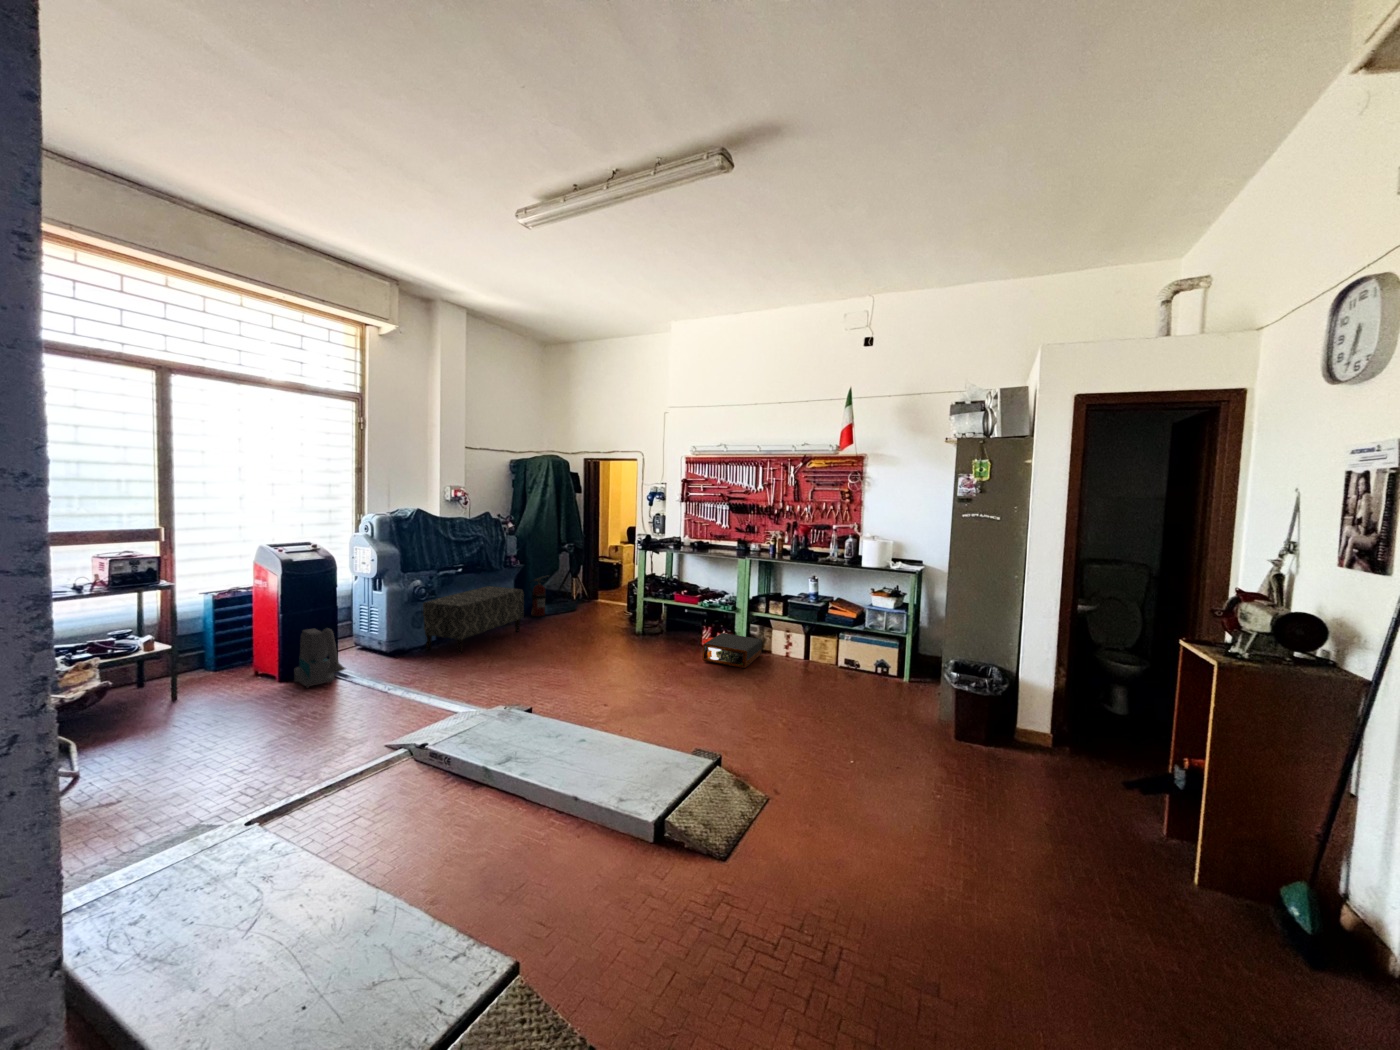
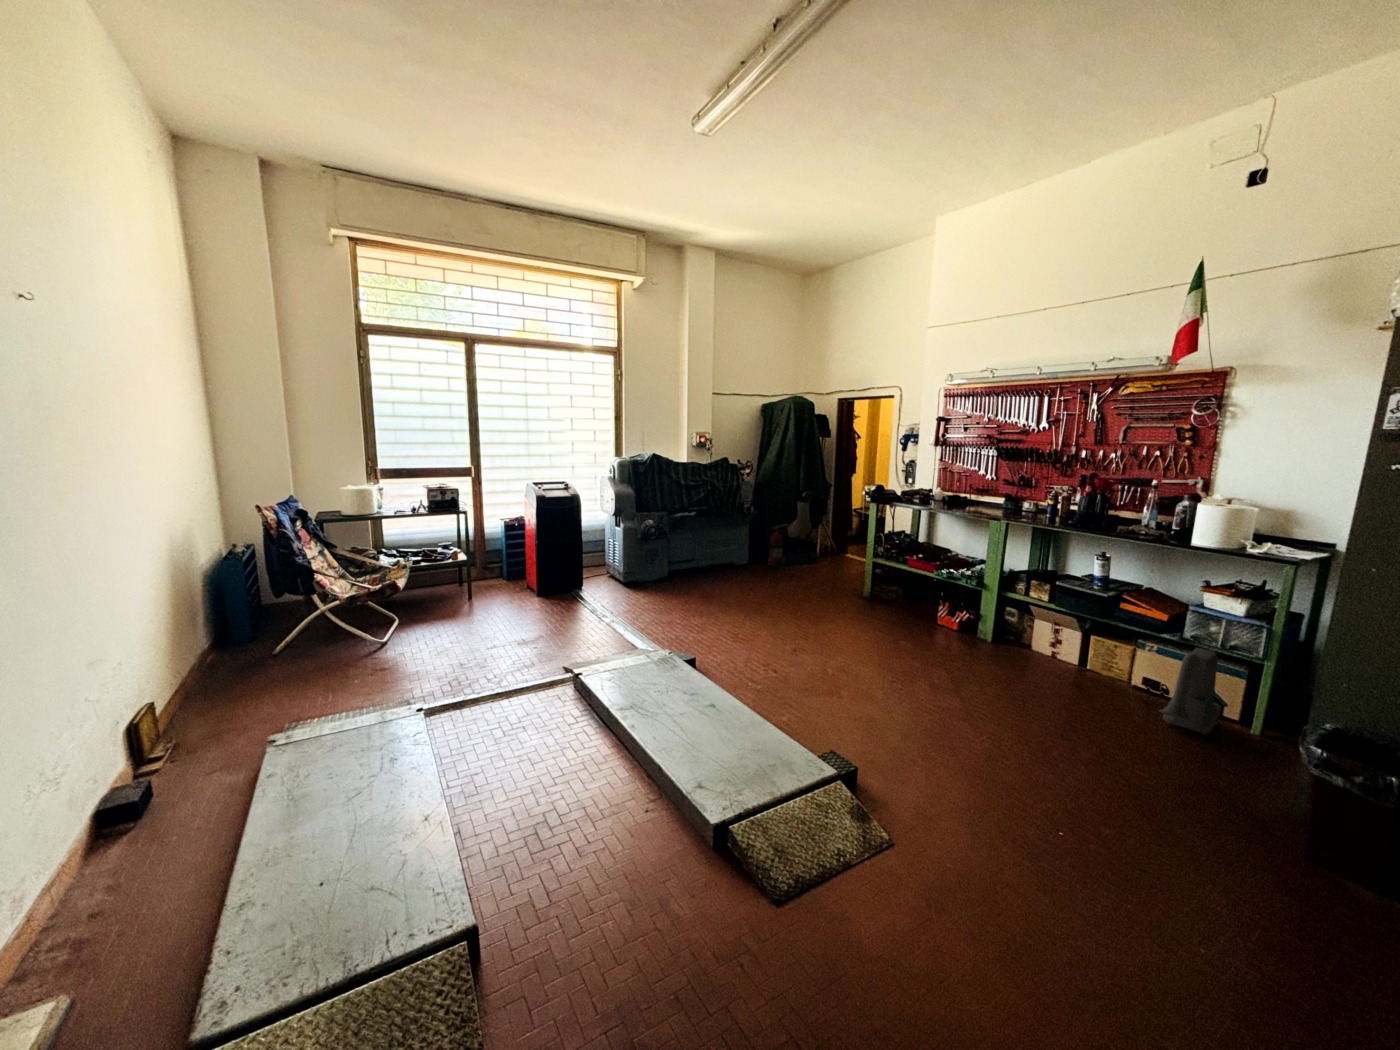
bench: present [423,586,524,654] -> none [652,531,751,595]
vacuum cleaner: present [294,628,345,688] -> present [1160,648,1221,735]
storage box: present [702,633,762,668] -> none [924,614,1016,664]

